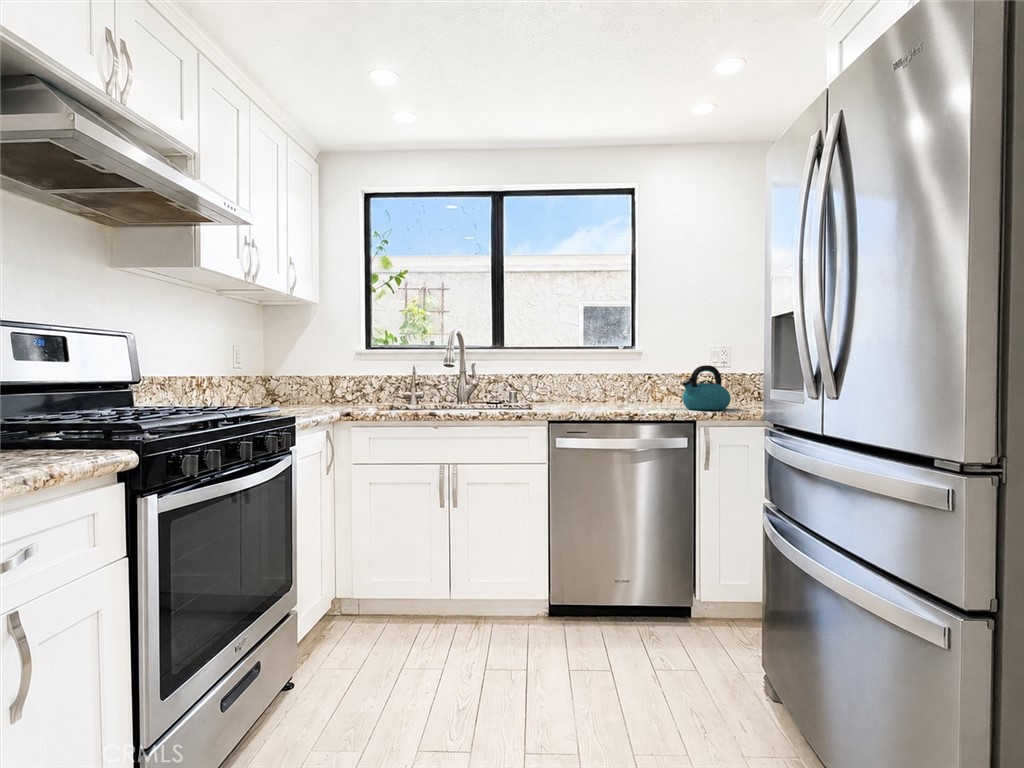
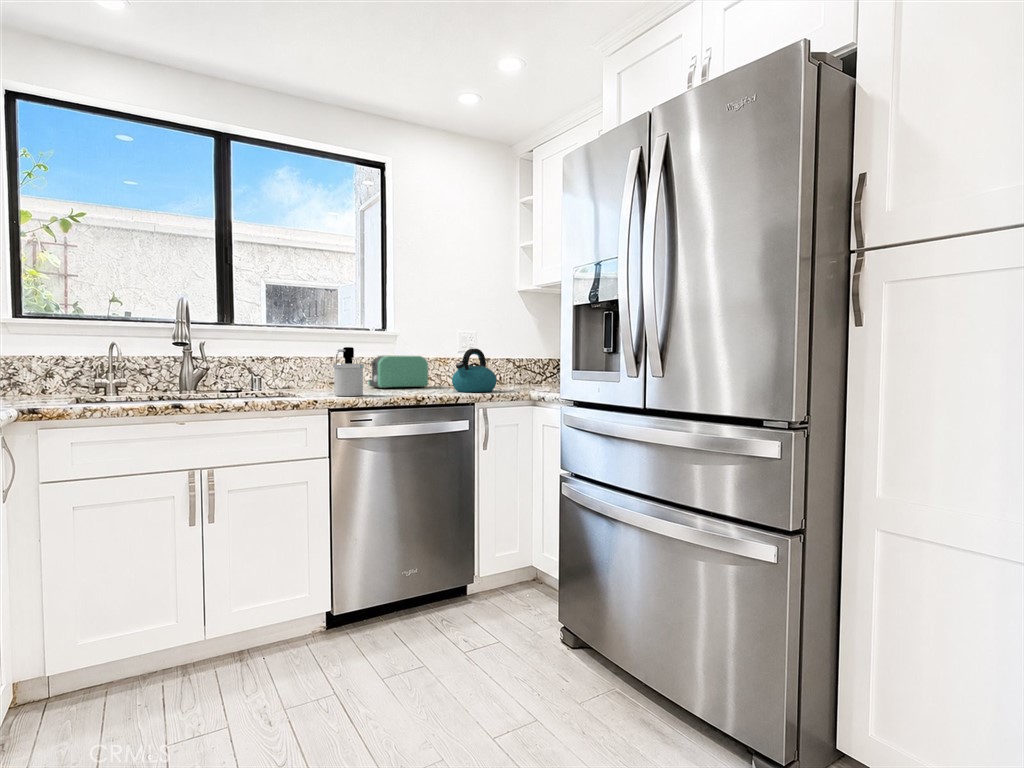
soap dispenser: none [558,366,589,410] -> present [333,347,364,396]
toaster: none [612,372,671,403] -> present [368,356,428,388]

